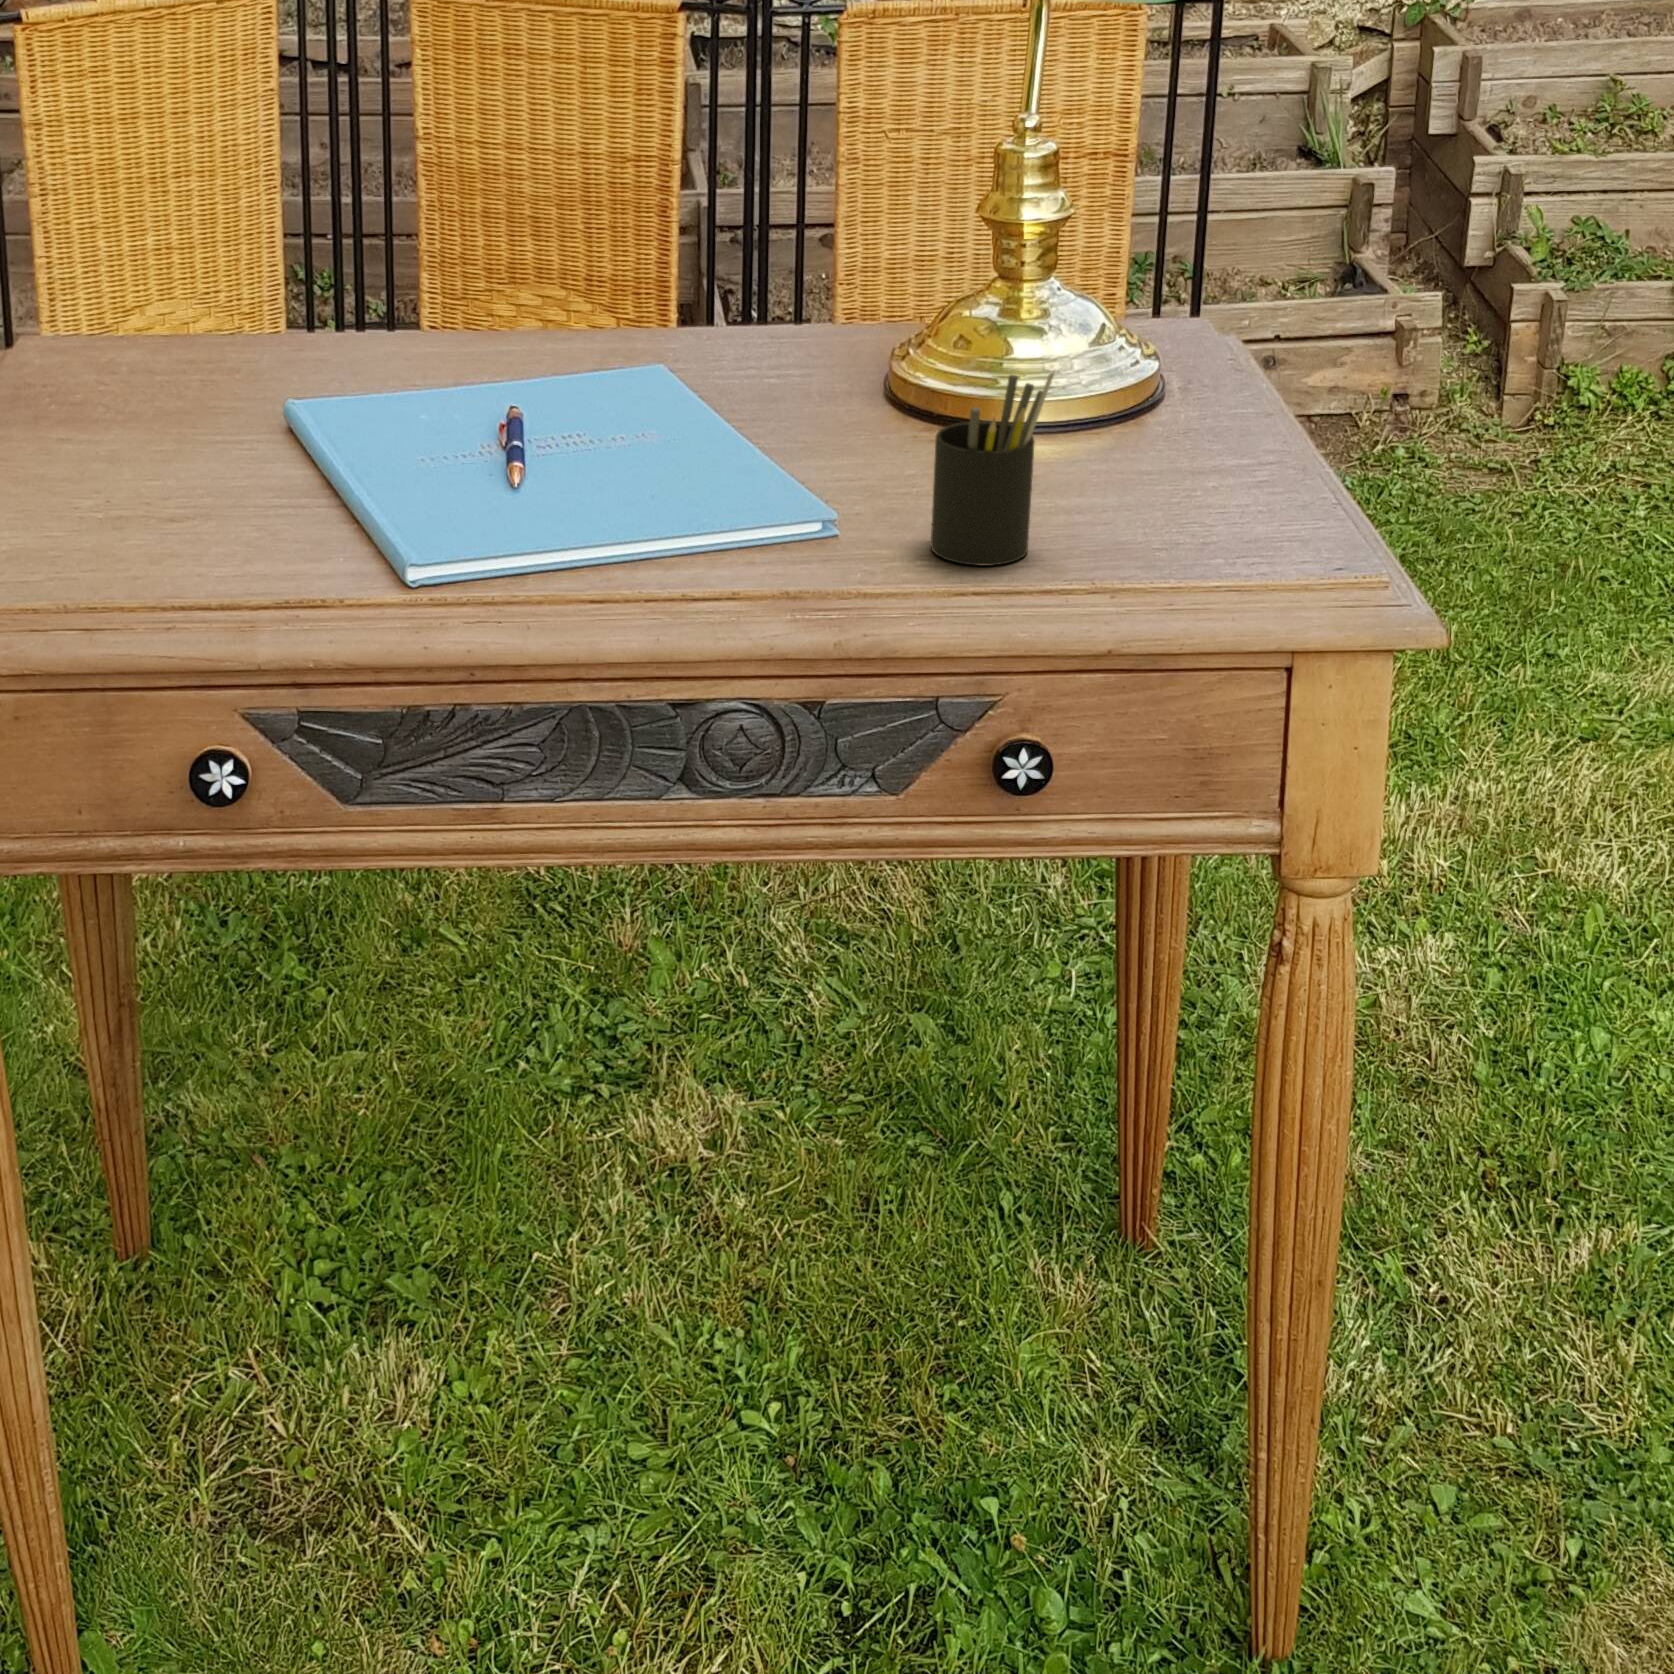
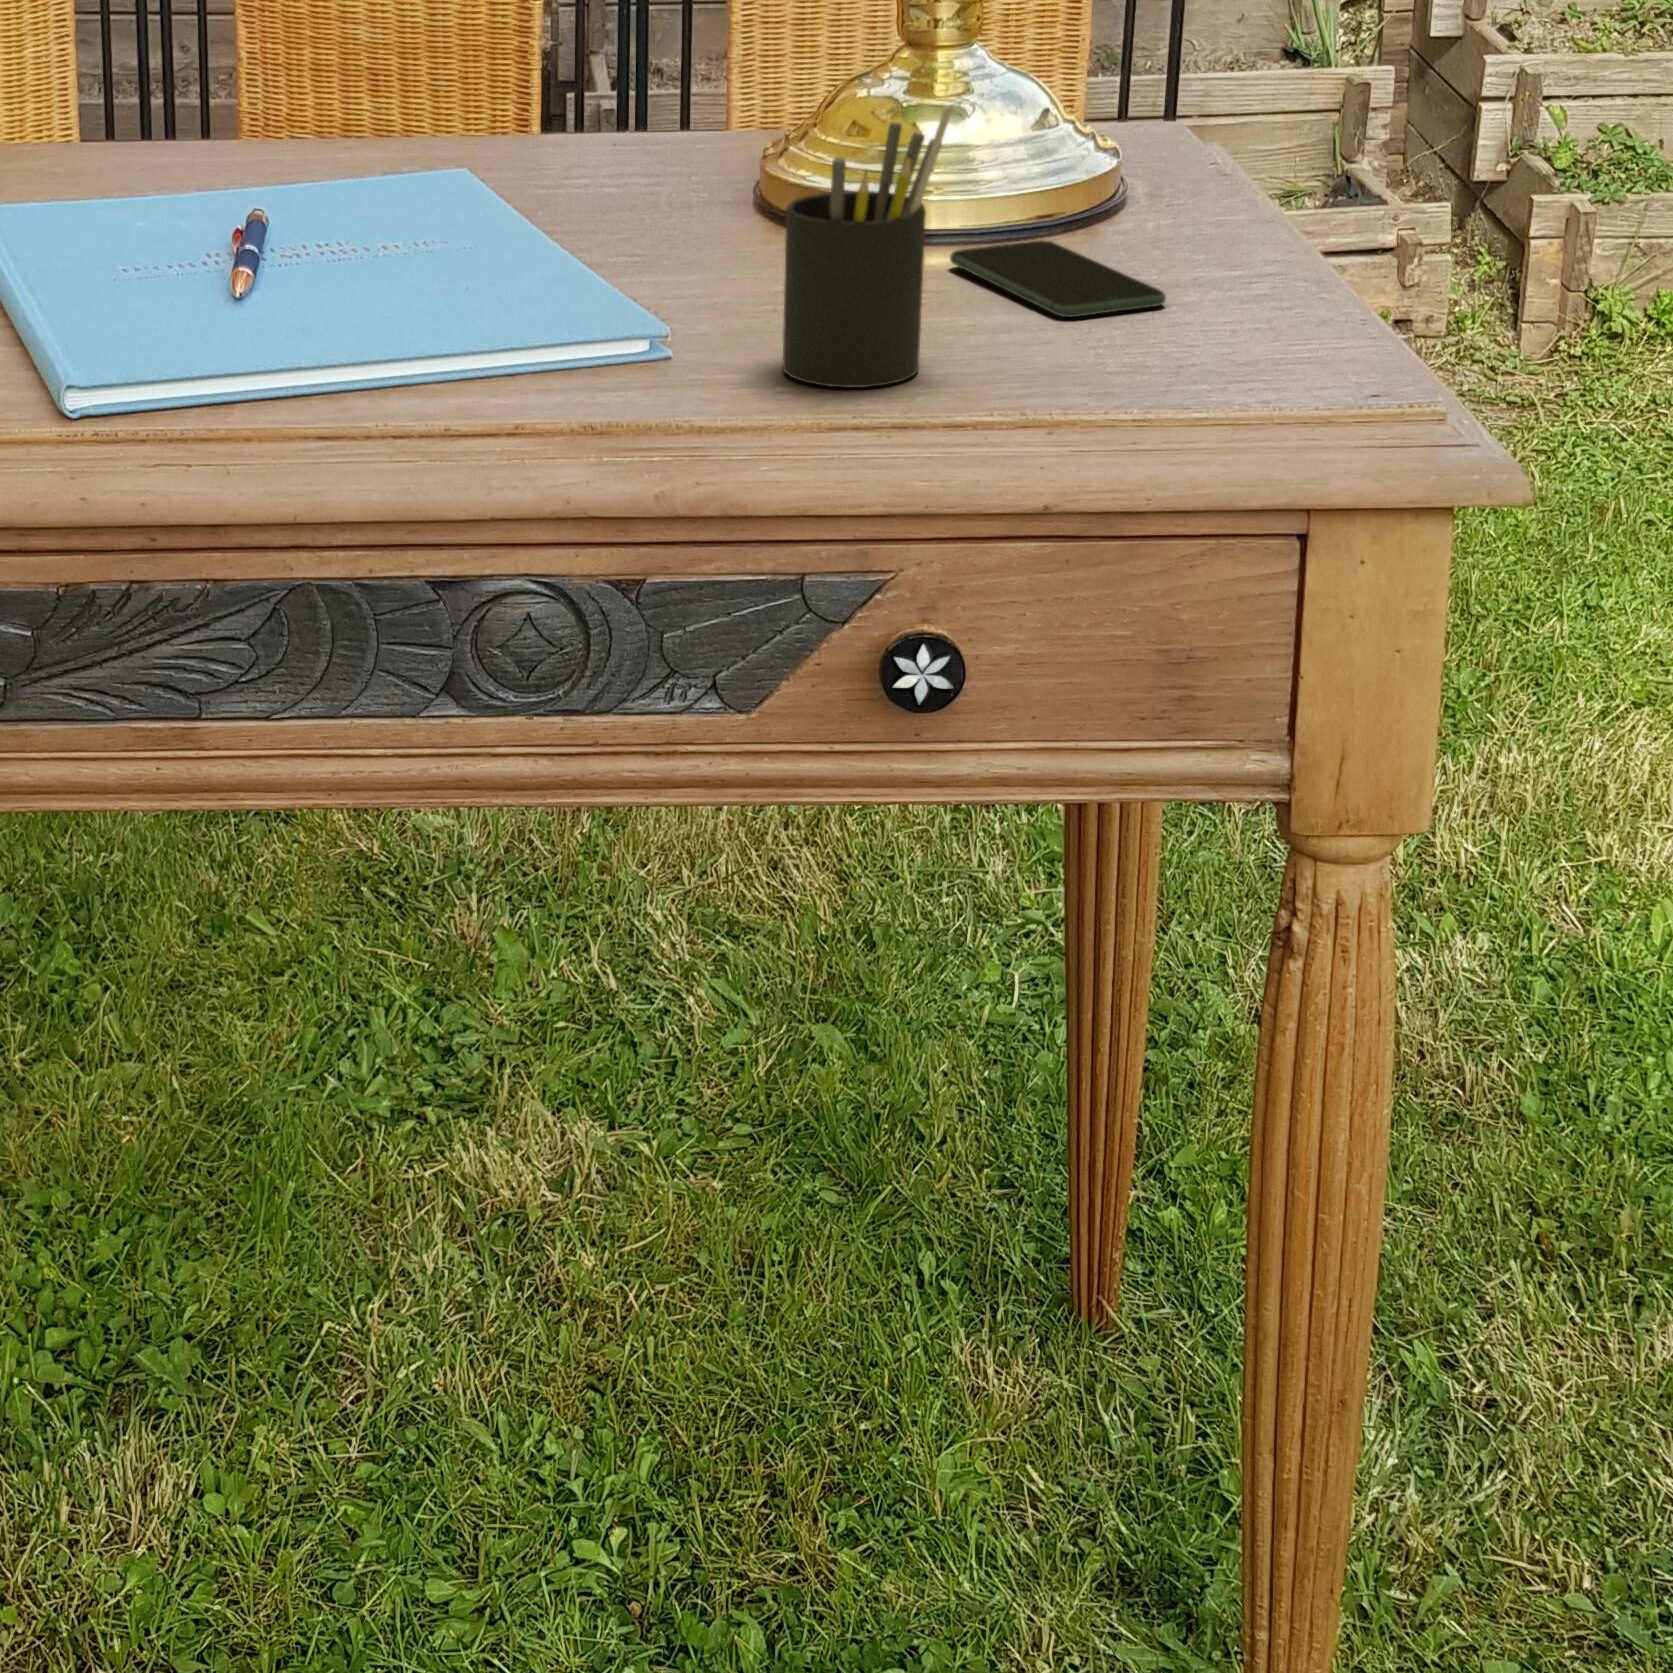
smartphone: none [1047,436,1203,506] -> present [950,240,1166,317]

